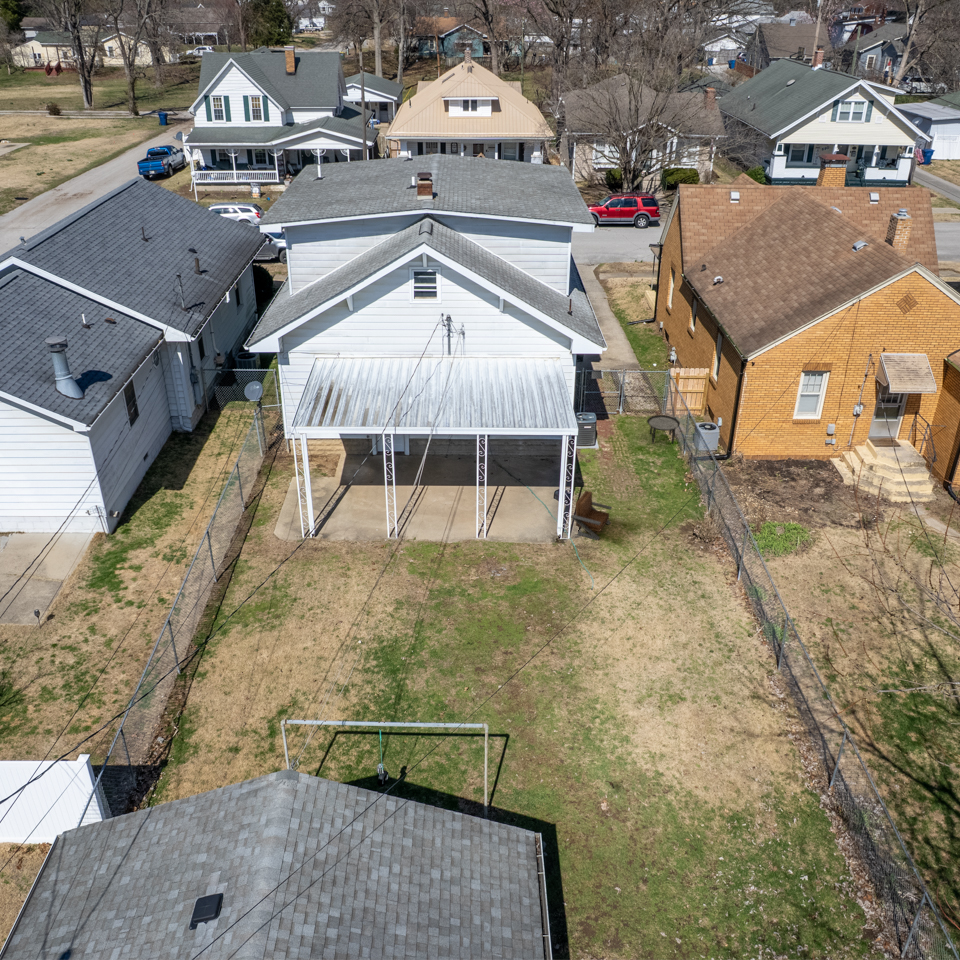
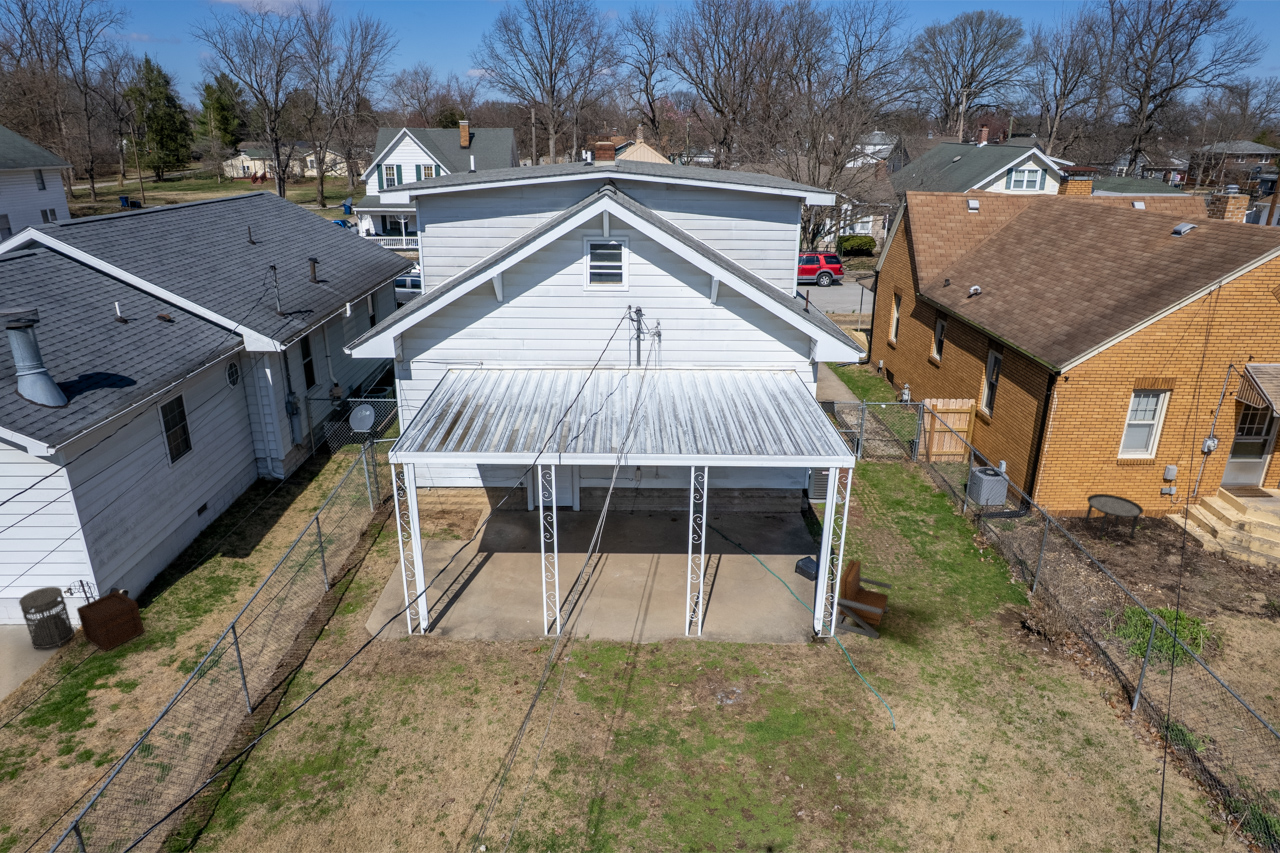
round table: present [647,415,680,444] -> present [1085,494,1143,538]
trash can: none [63,509,93,547] -> present [19,587,74,649]
wooden crate: none [96,511,136,548] -> present [77,591,144,651]

